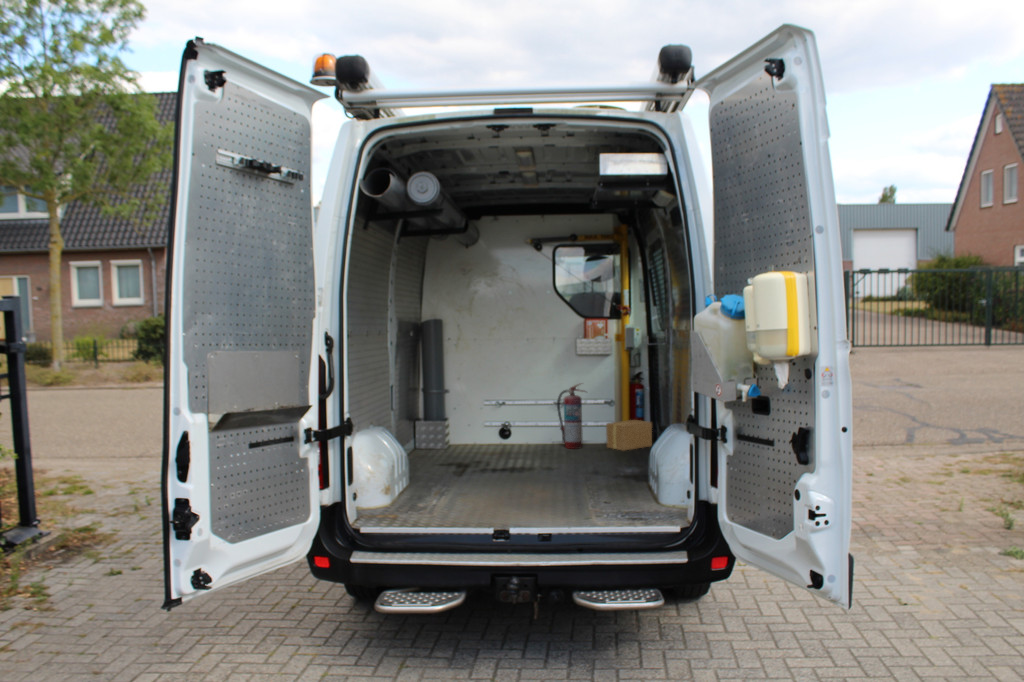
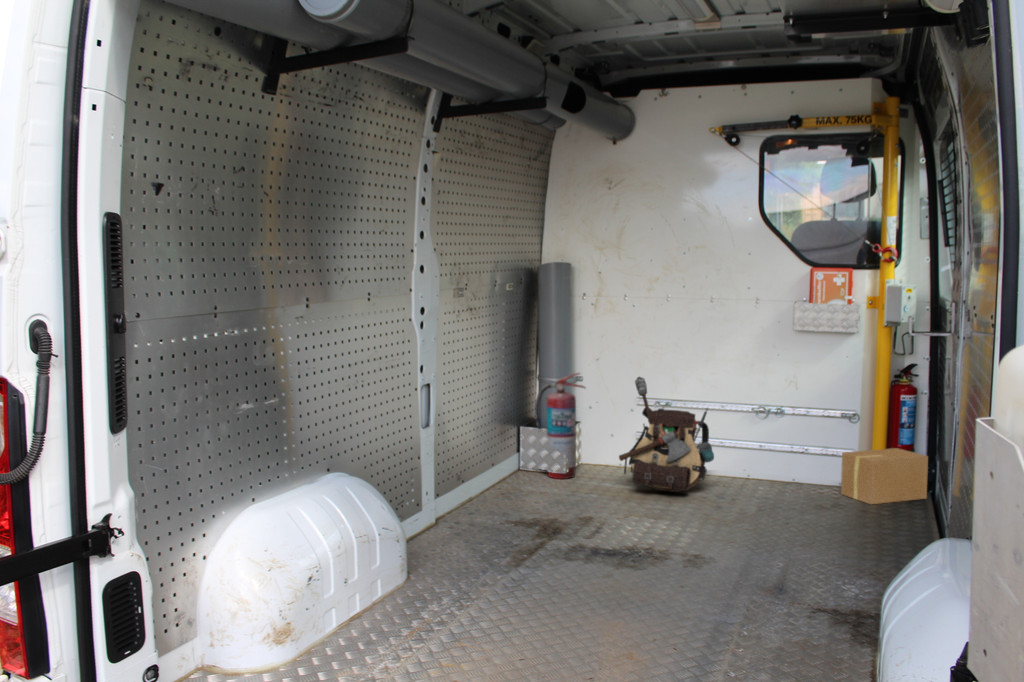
fire extinguisher: present [557,384,583,449] -> present [535,373,585,479]
backpack: none [480,386,536,453] -> present [619,377,714,492]

